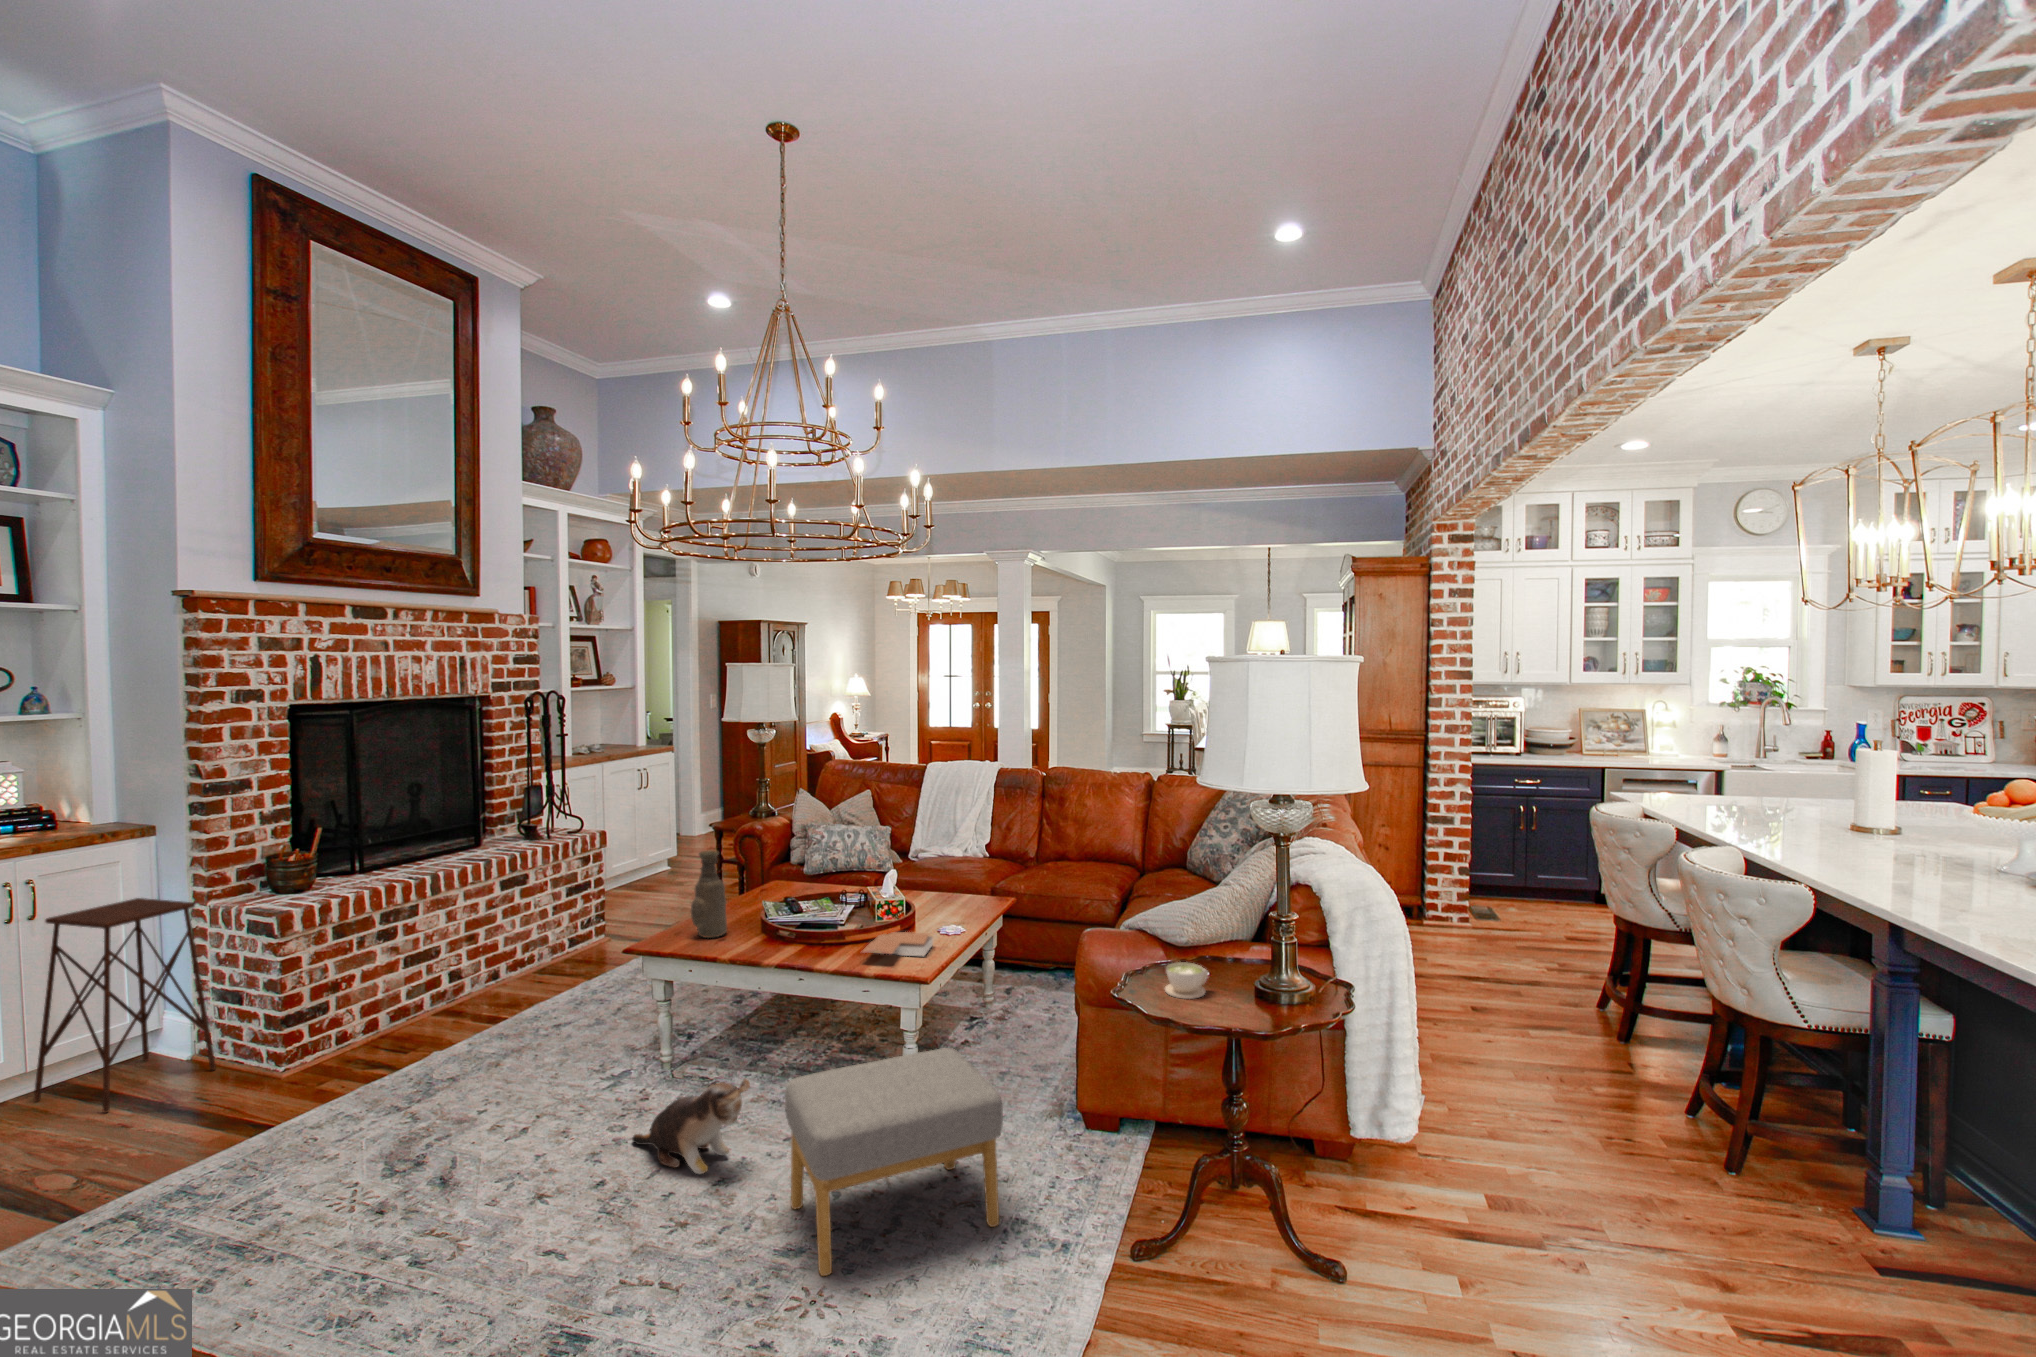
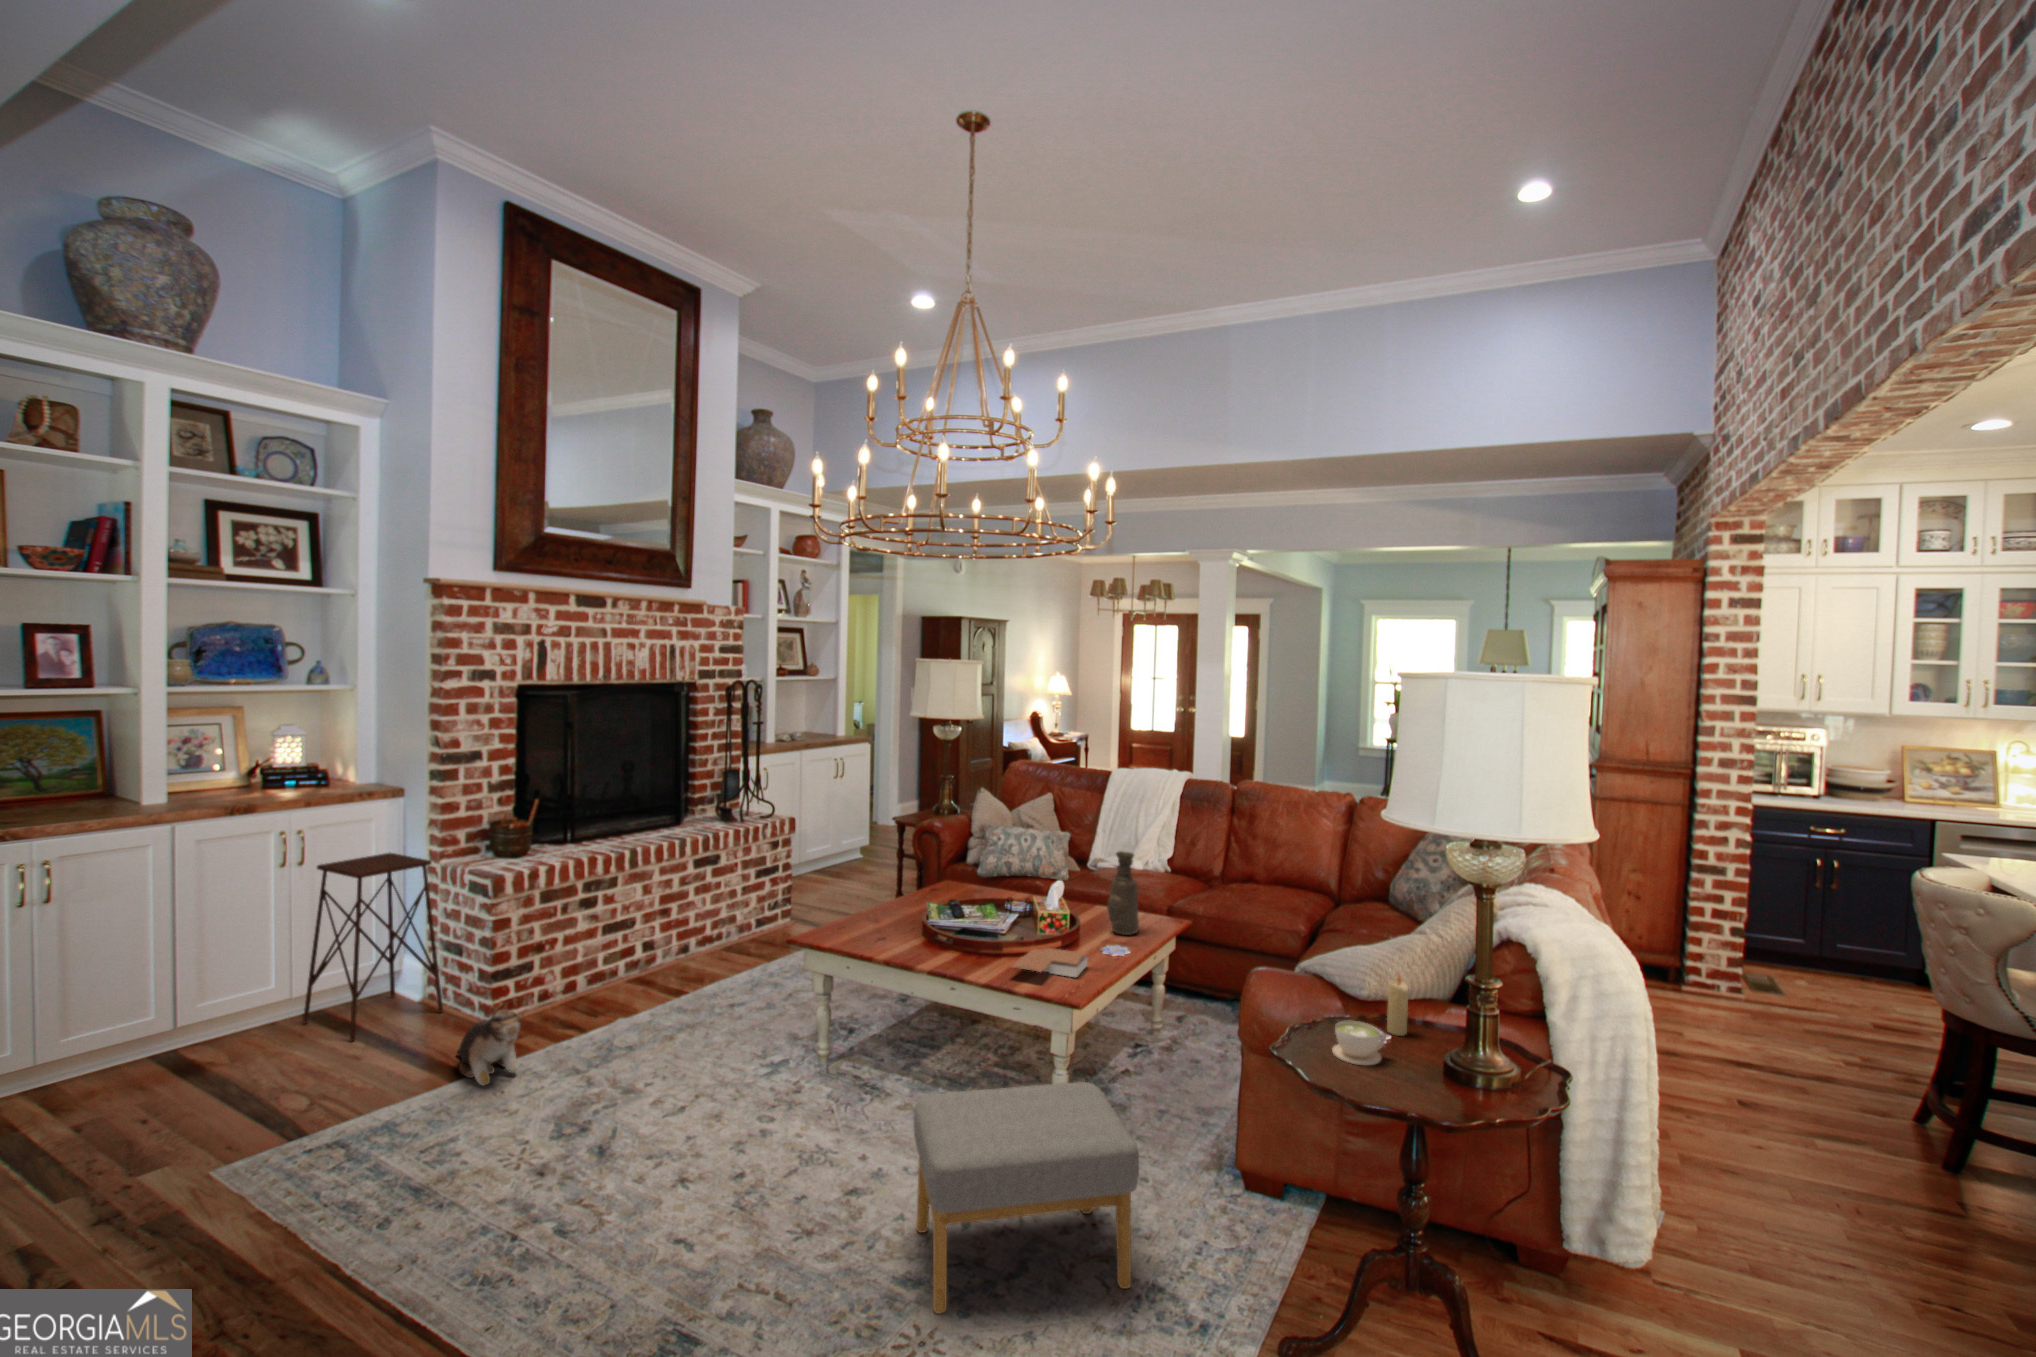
vase: present [691,850,727,938] -> present [1107,851,1139,935]
candle: none [1206,918,1223,973] -> present [1387,976,1409,1036]
plush toy: present [632,1079,750,1174] -> present [457,1009,525,1086]

